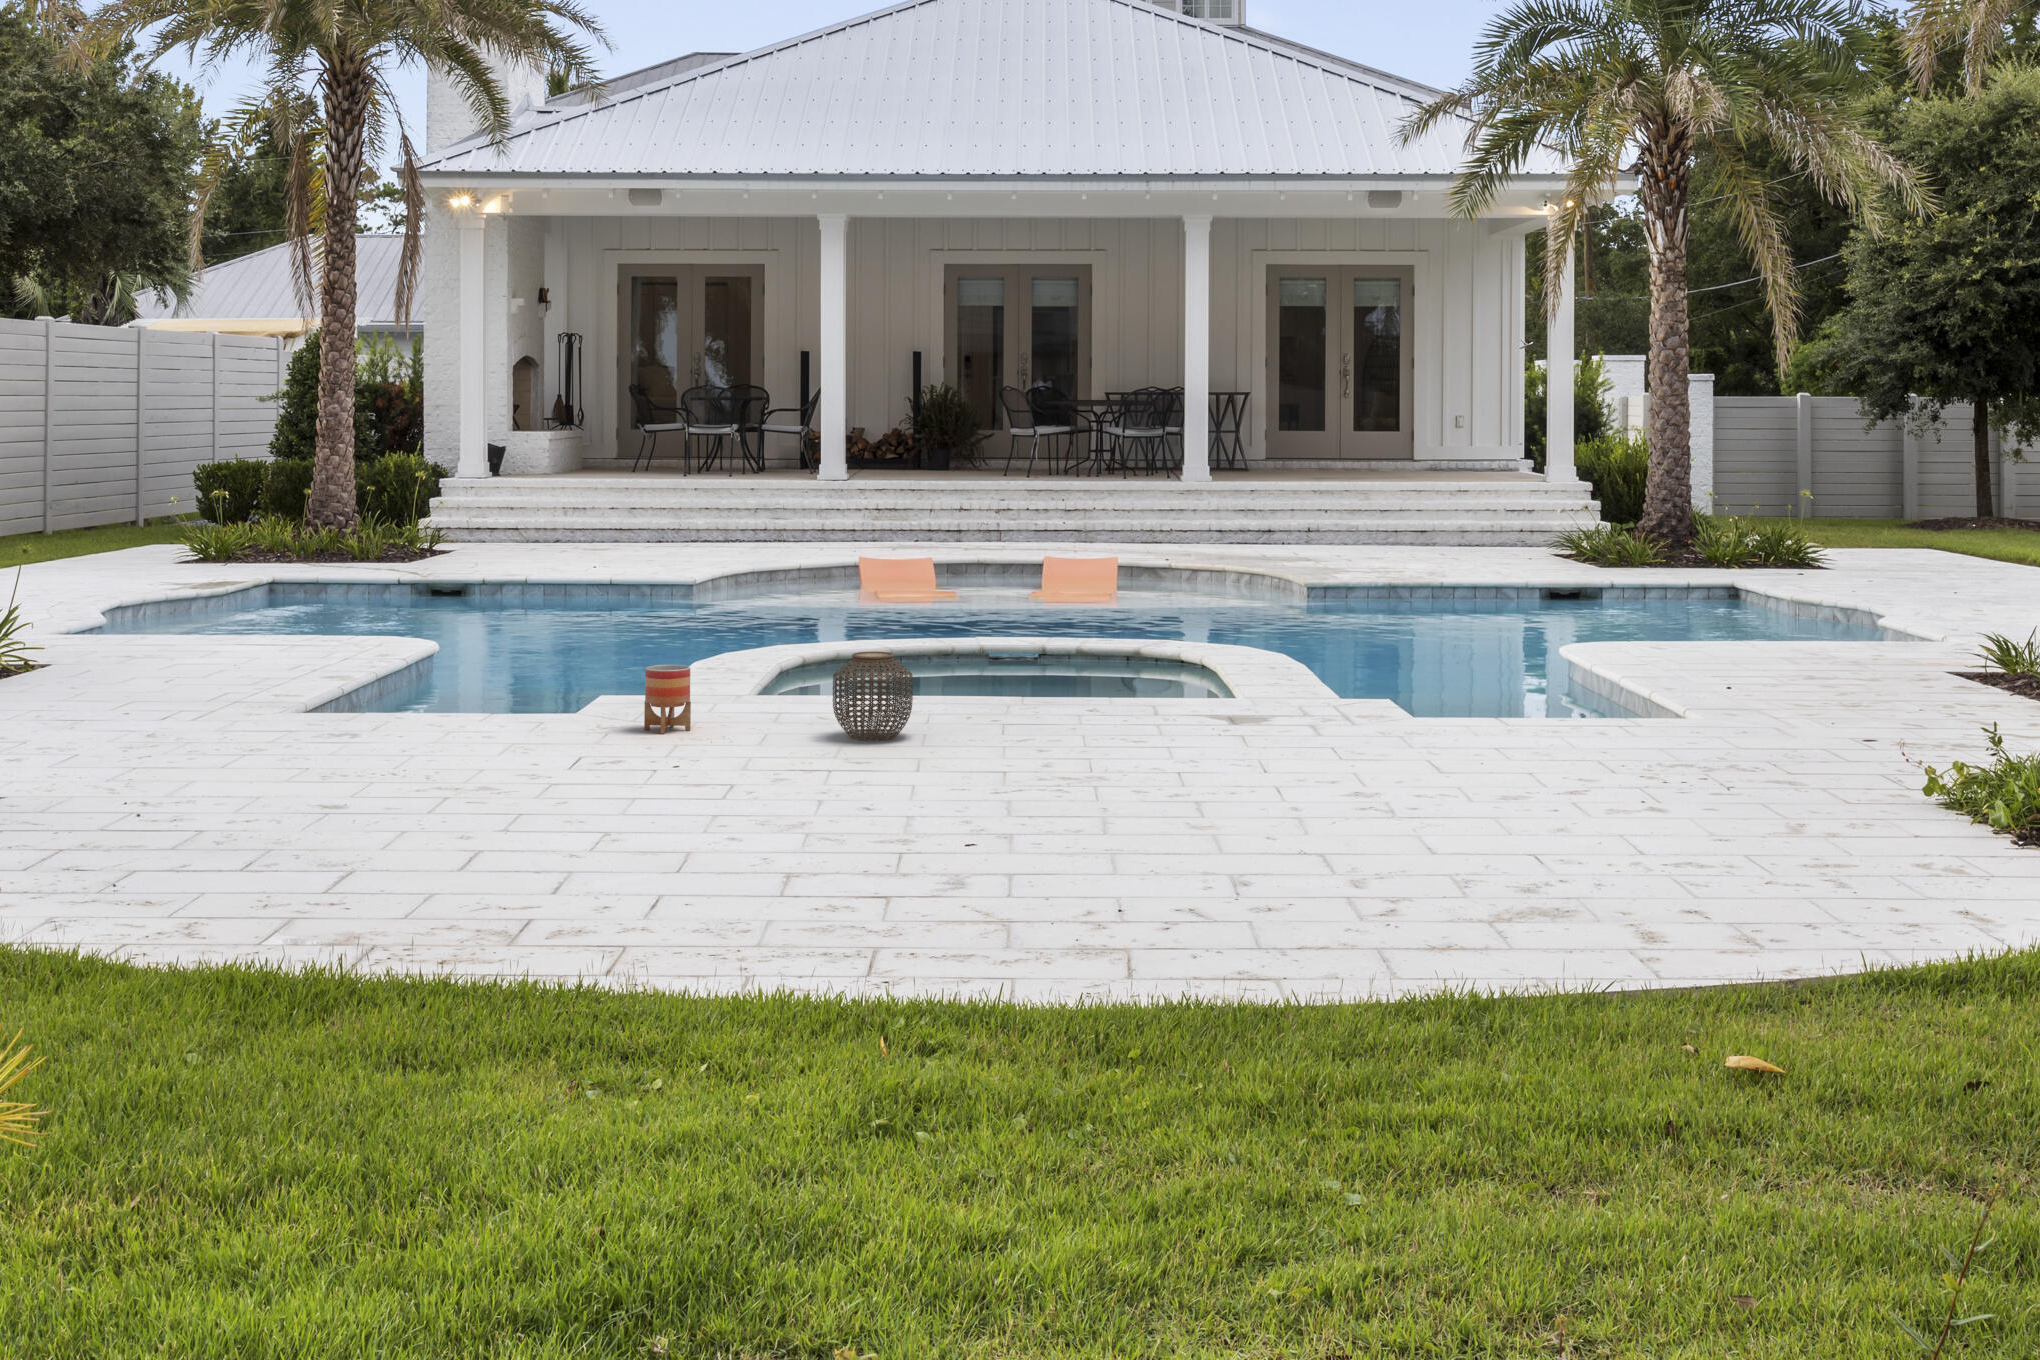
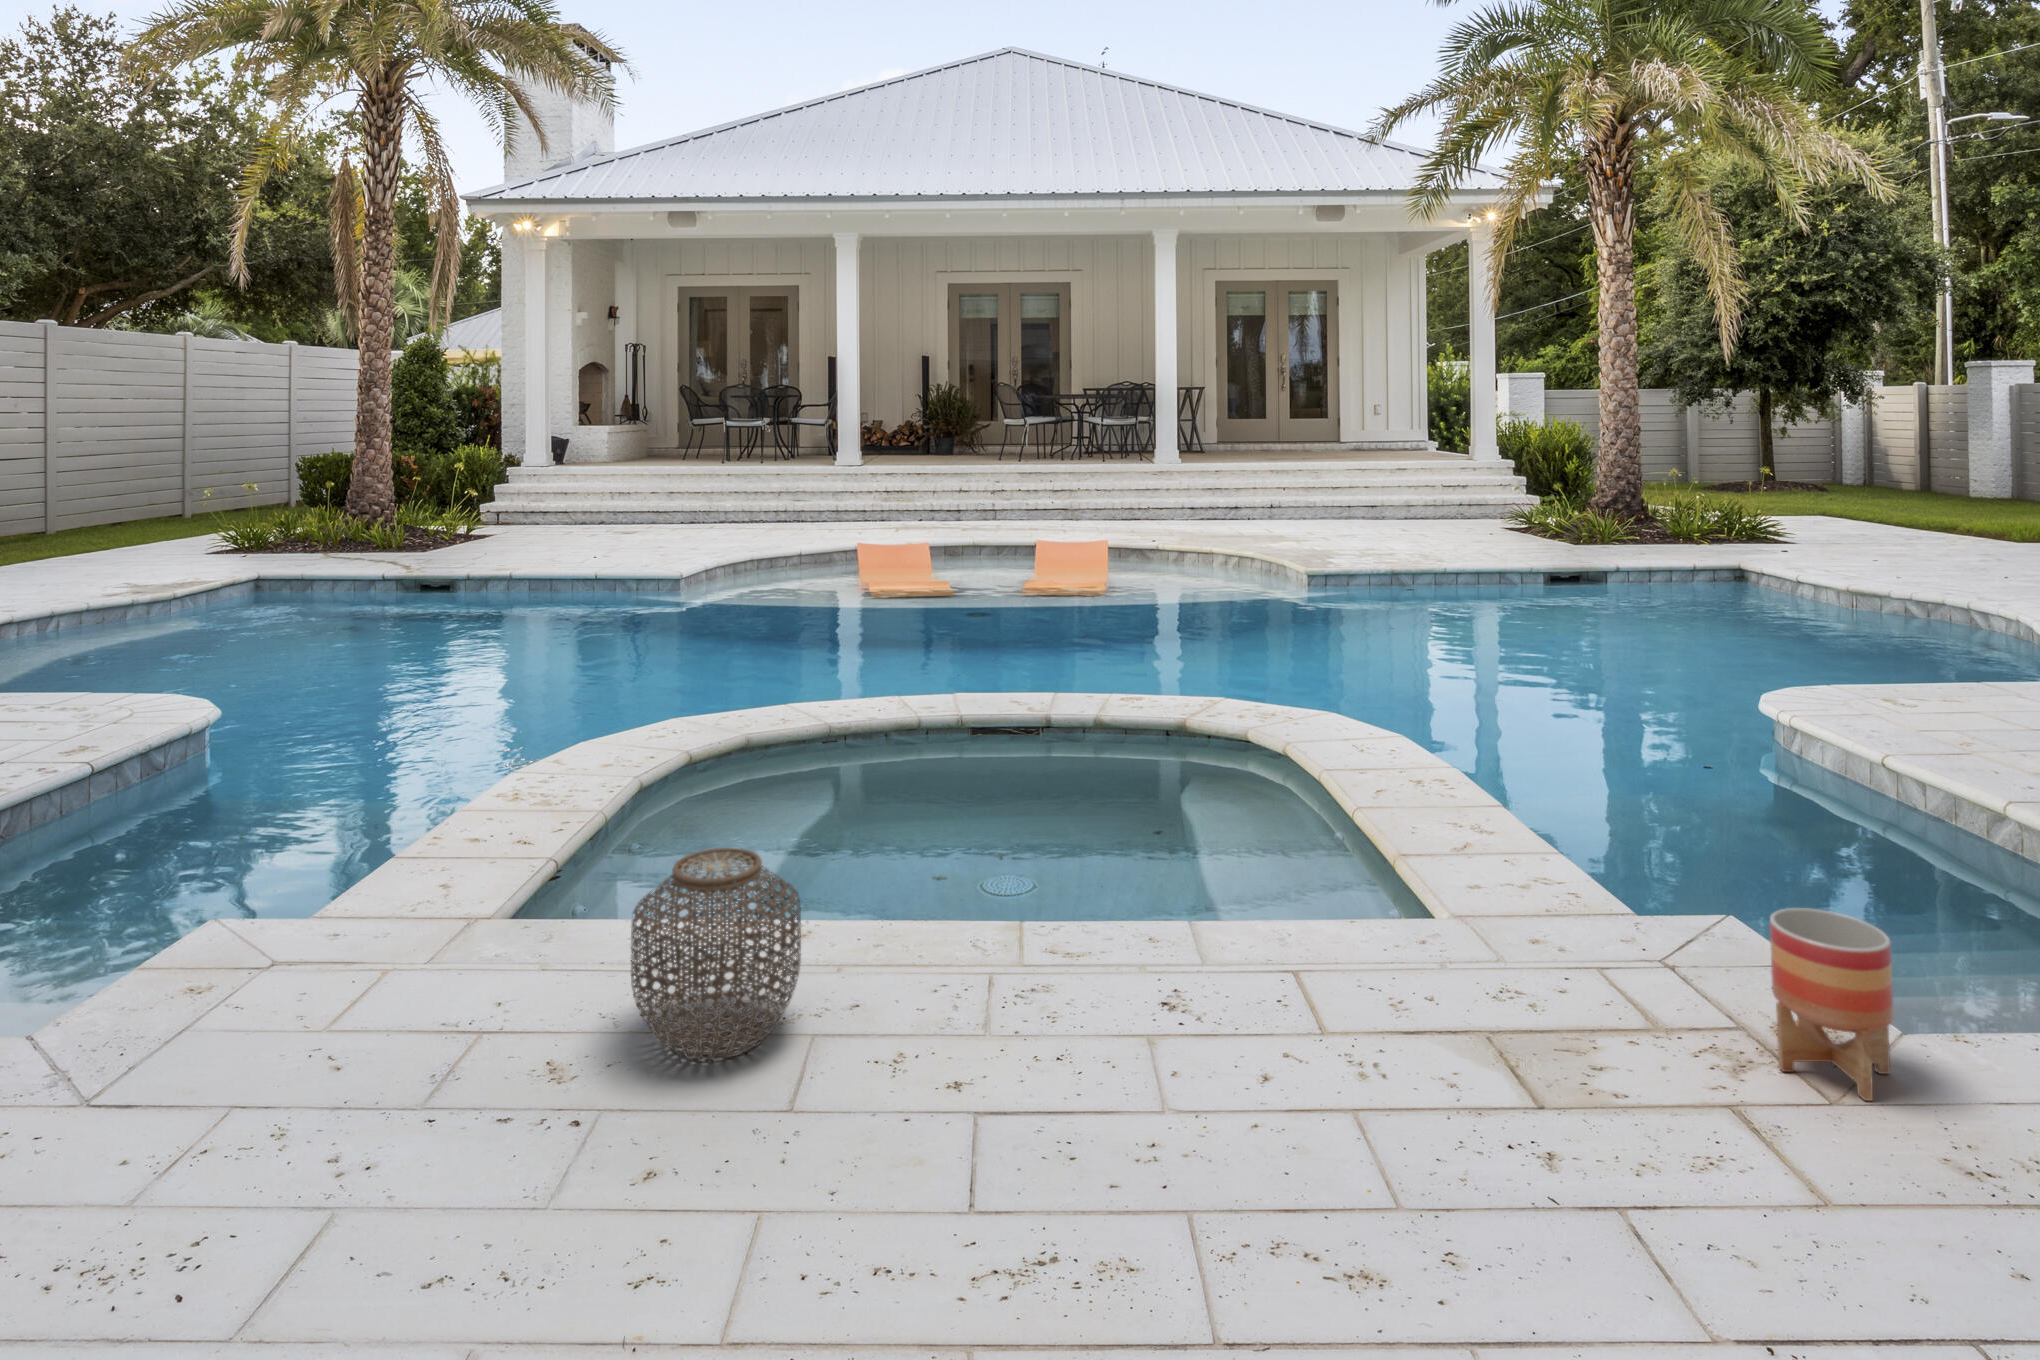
planter: present [644,665,691,734] -> present [1770,908,1894,1101]

